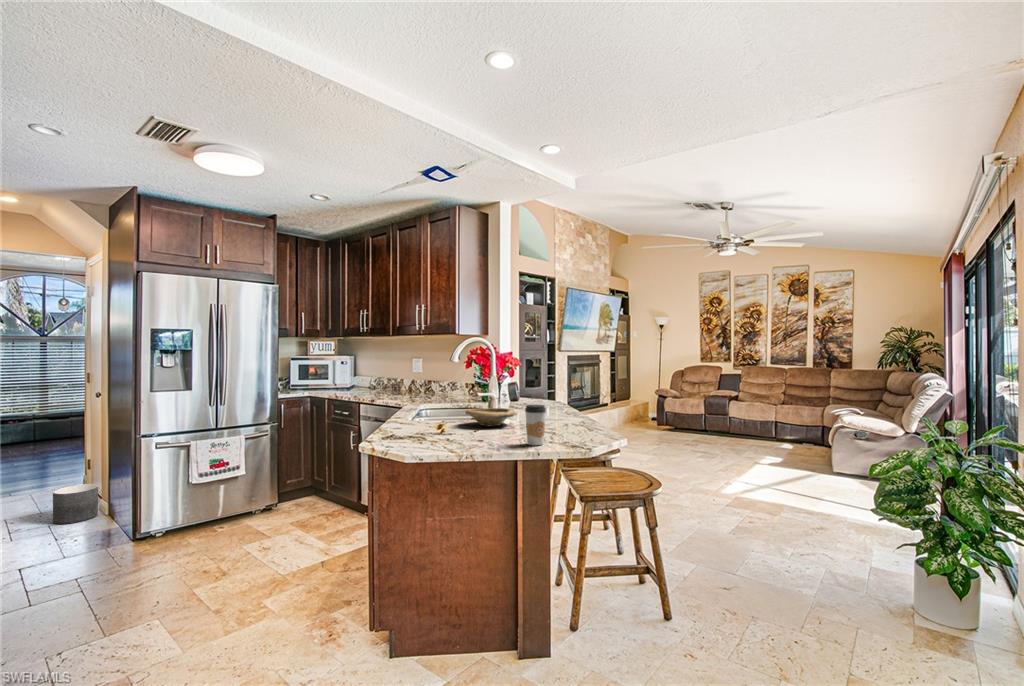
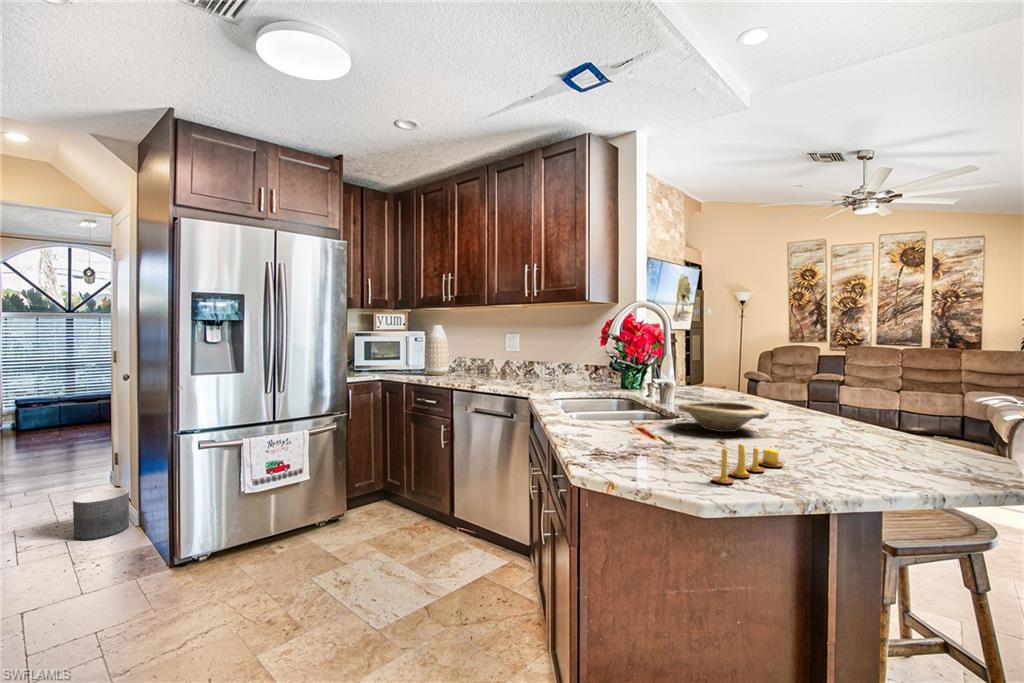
vase: none [350,351,371,392] -> present [425,325,449,375]
coffee cup: present [525,405,546,445] -> none [890,402,942,480]
candle: none [425,426,480,448] -> present [712,443,784,484]

